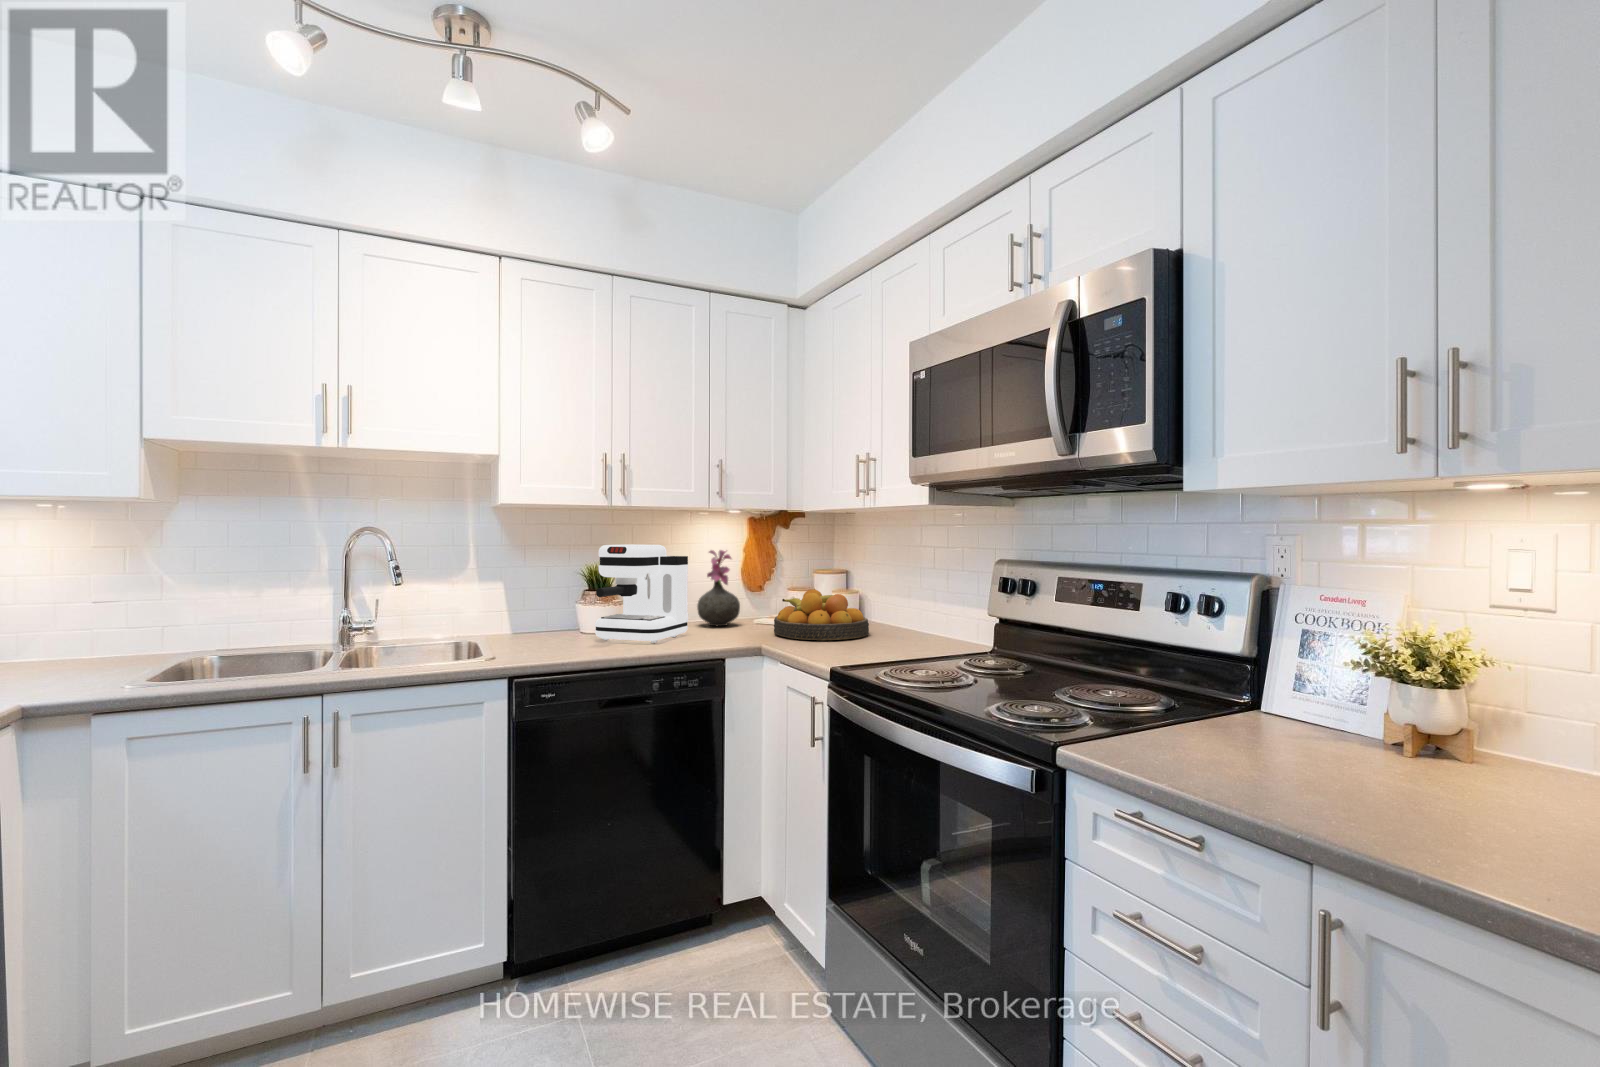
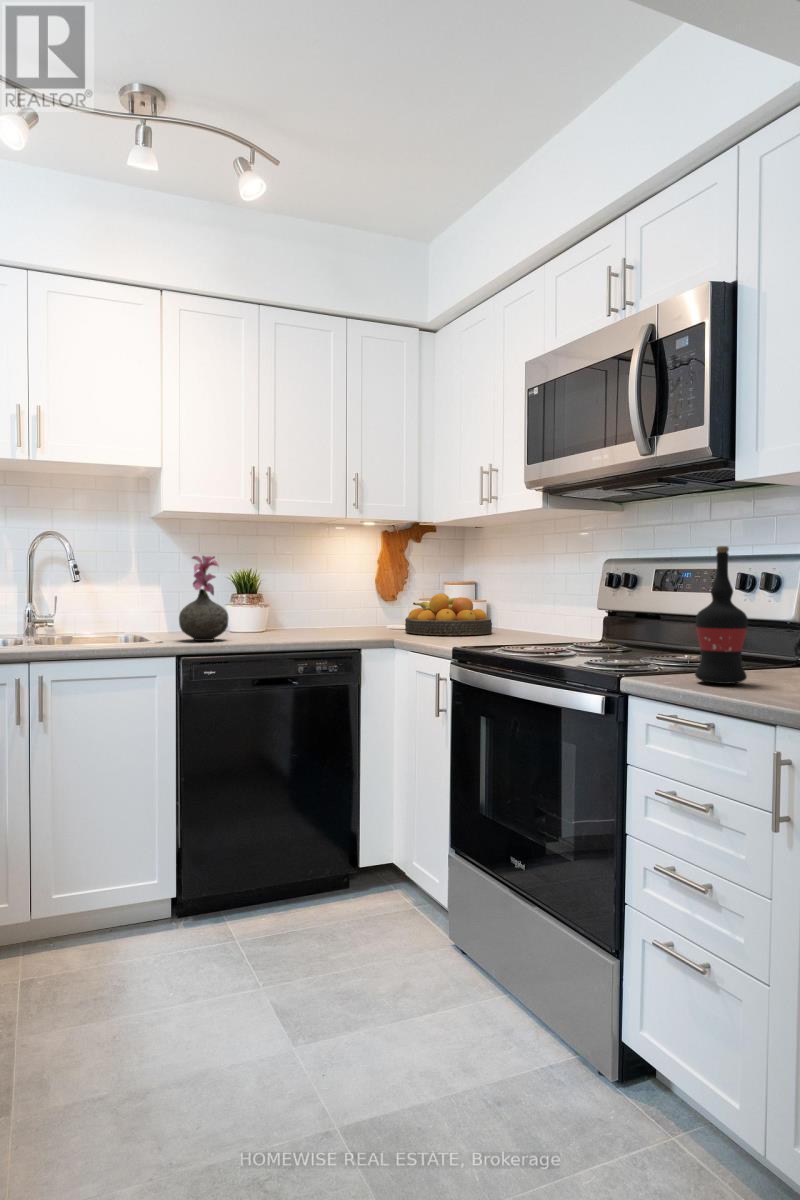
coffee maker: present [595,545,688,643] -> none [246,549,328,636]
vase: present [697,550,740,626] -> present [179,556,228,641]
wine bottle: none [1151,583,1222,763] -> present [695,546,748,684]

